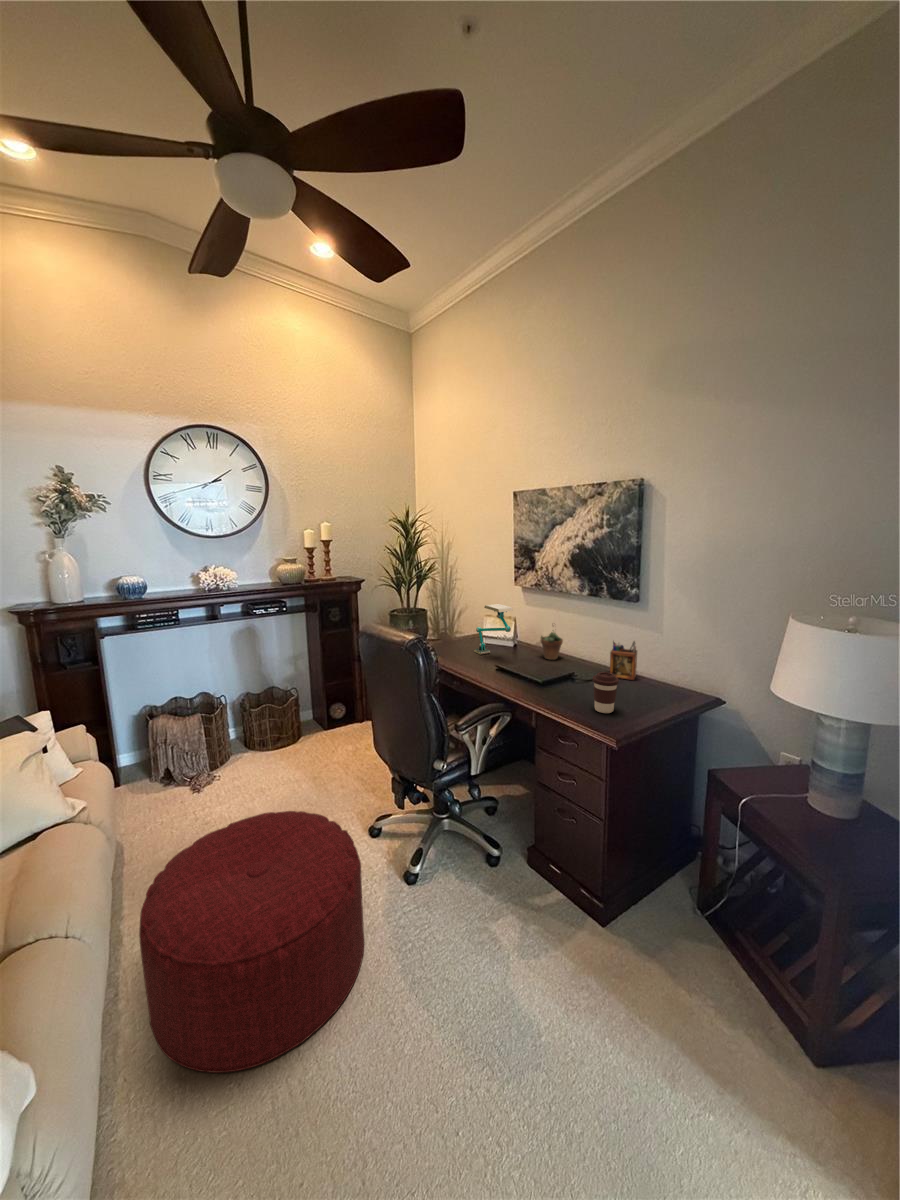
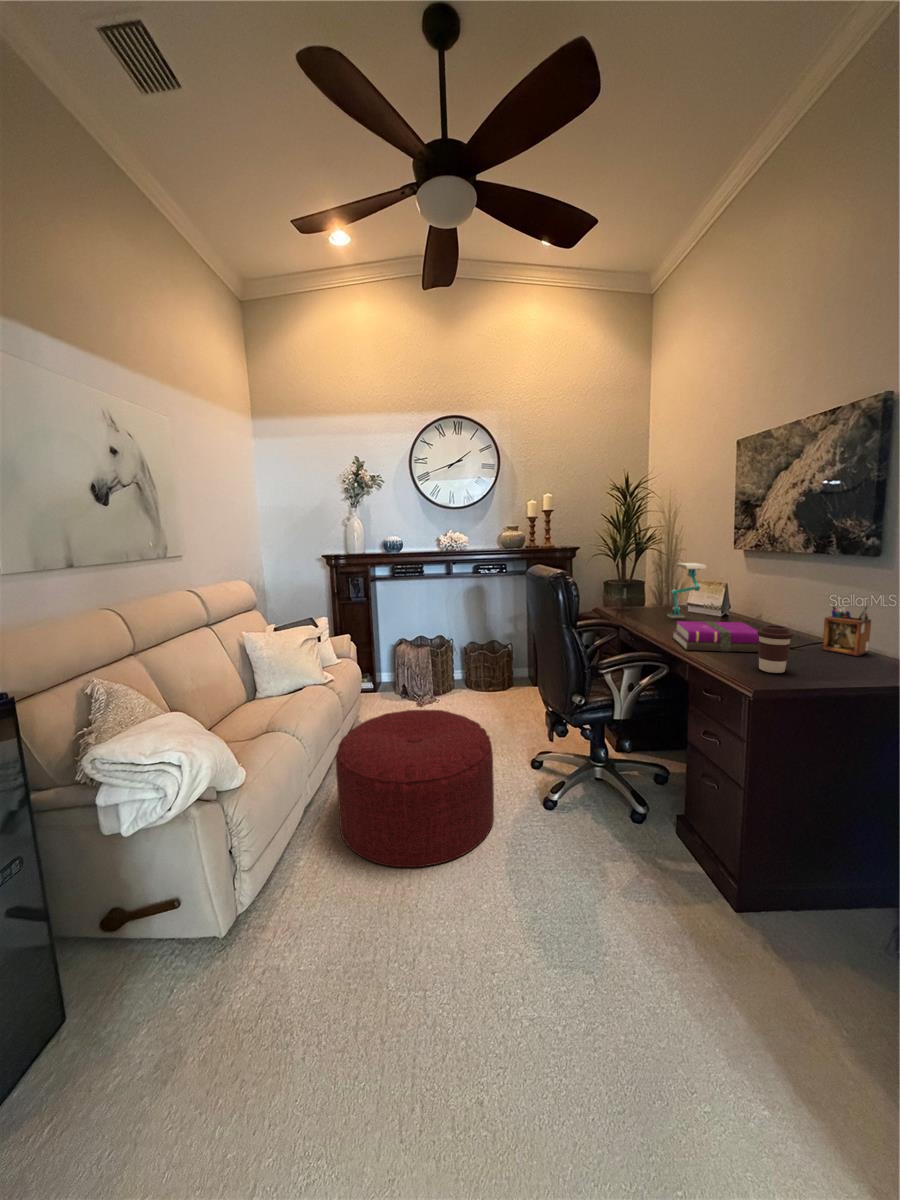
succulent plant: present [541,632,563,660] -> none [745,587,776,630]
notebook: none [504,660,582,697] -> present [673,621,759,652]

